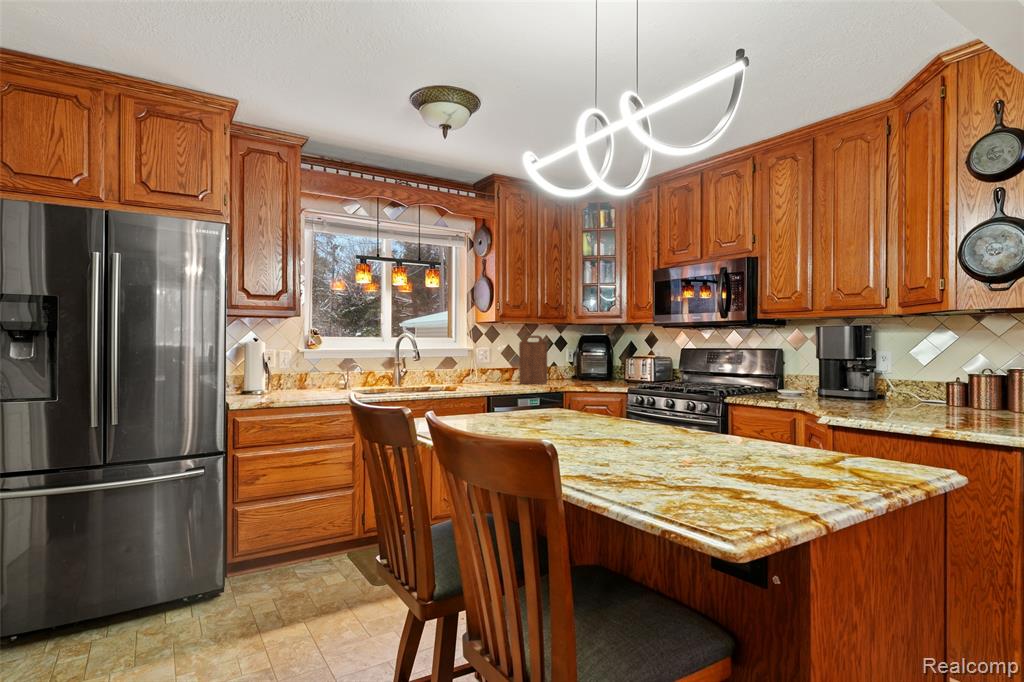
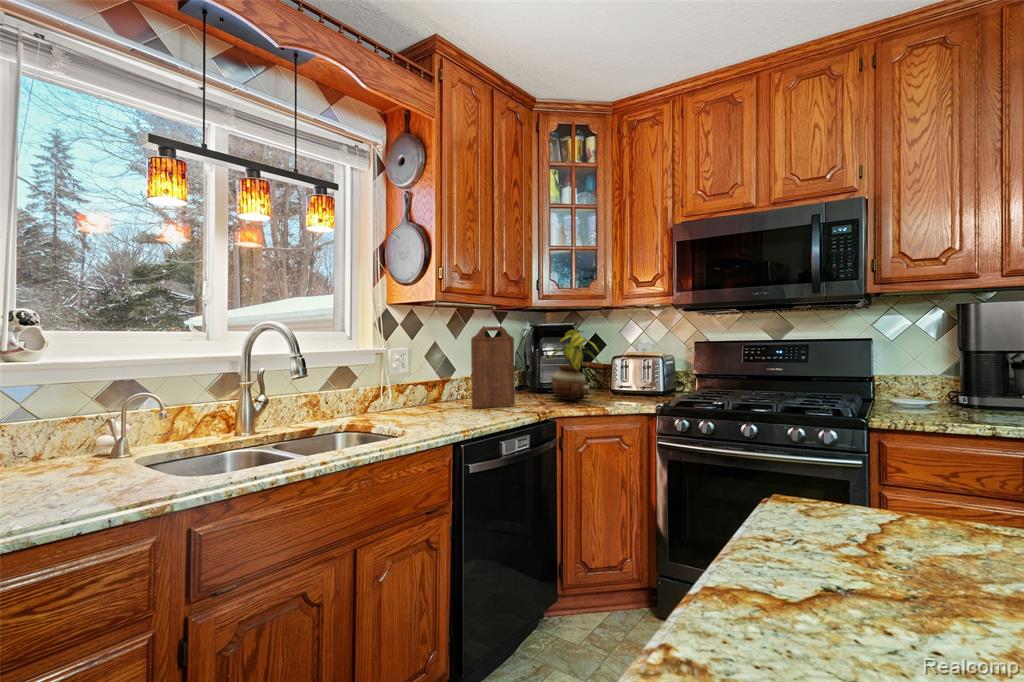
potted plant: none [578,337,609,383] -> present [548,329,600,400]

